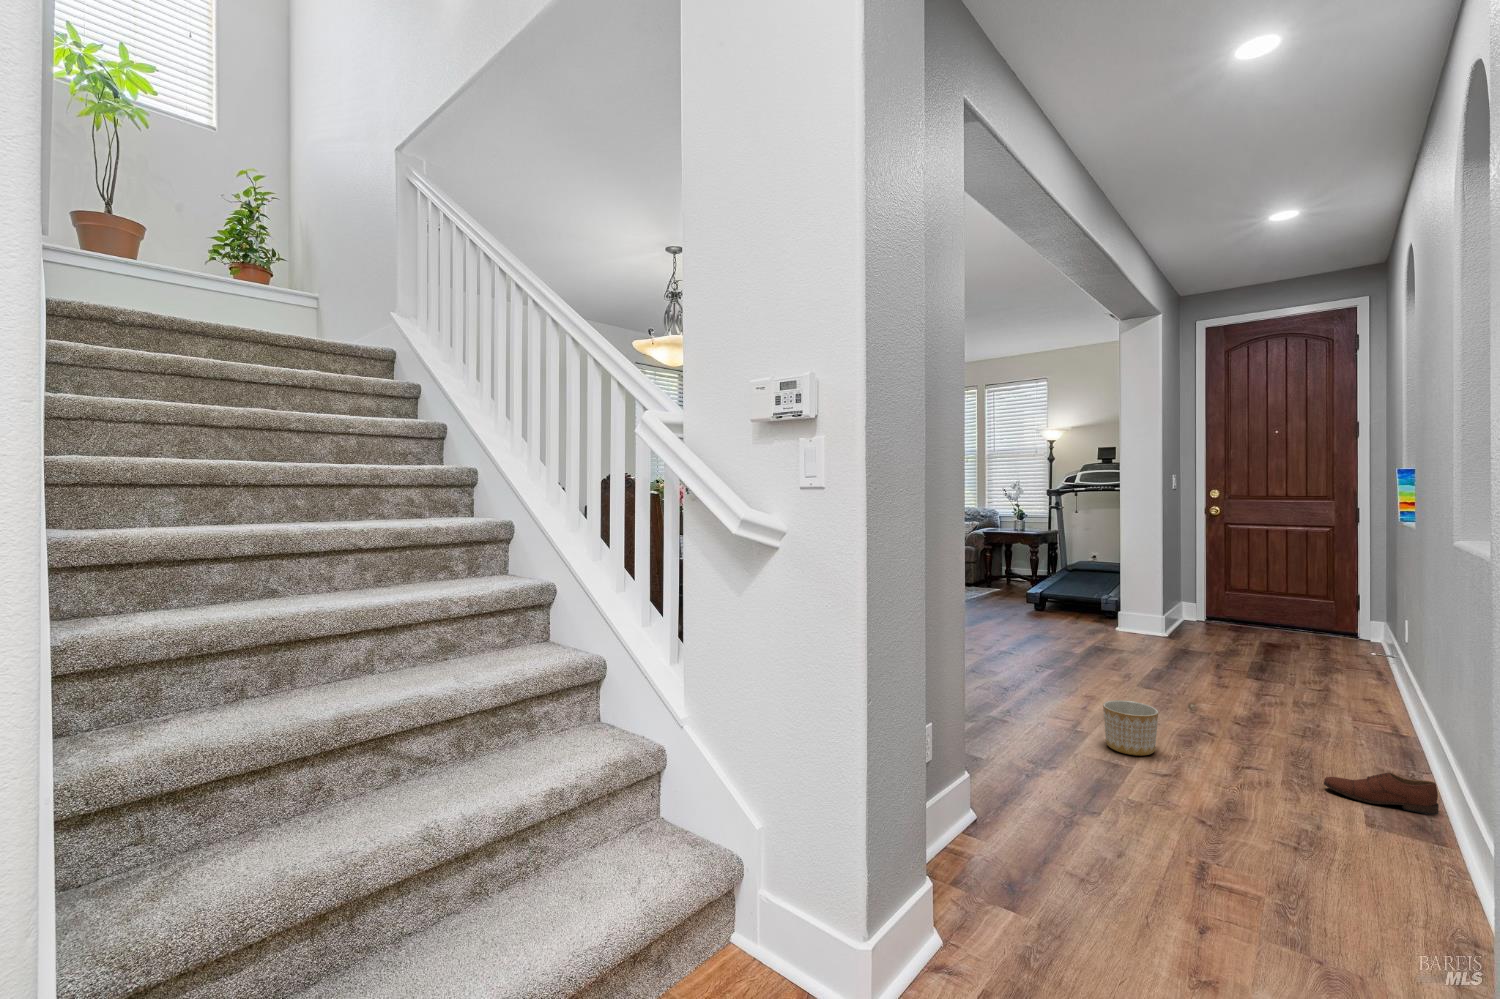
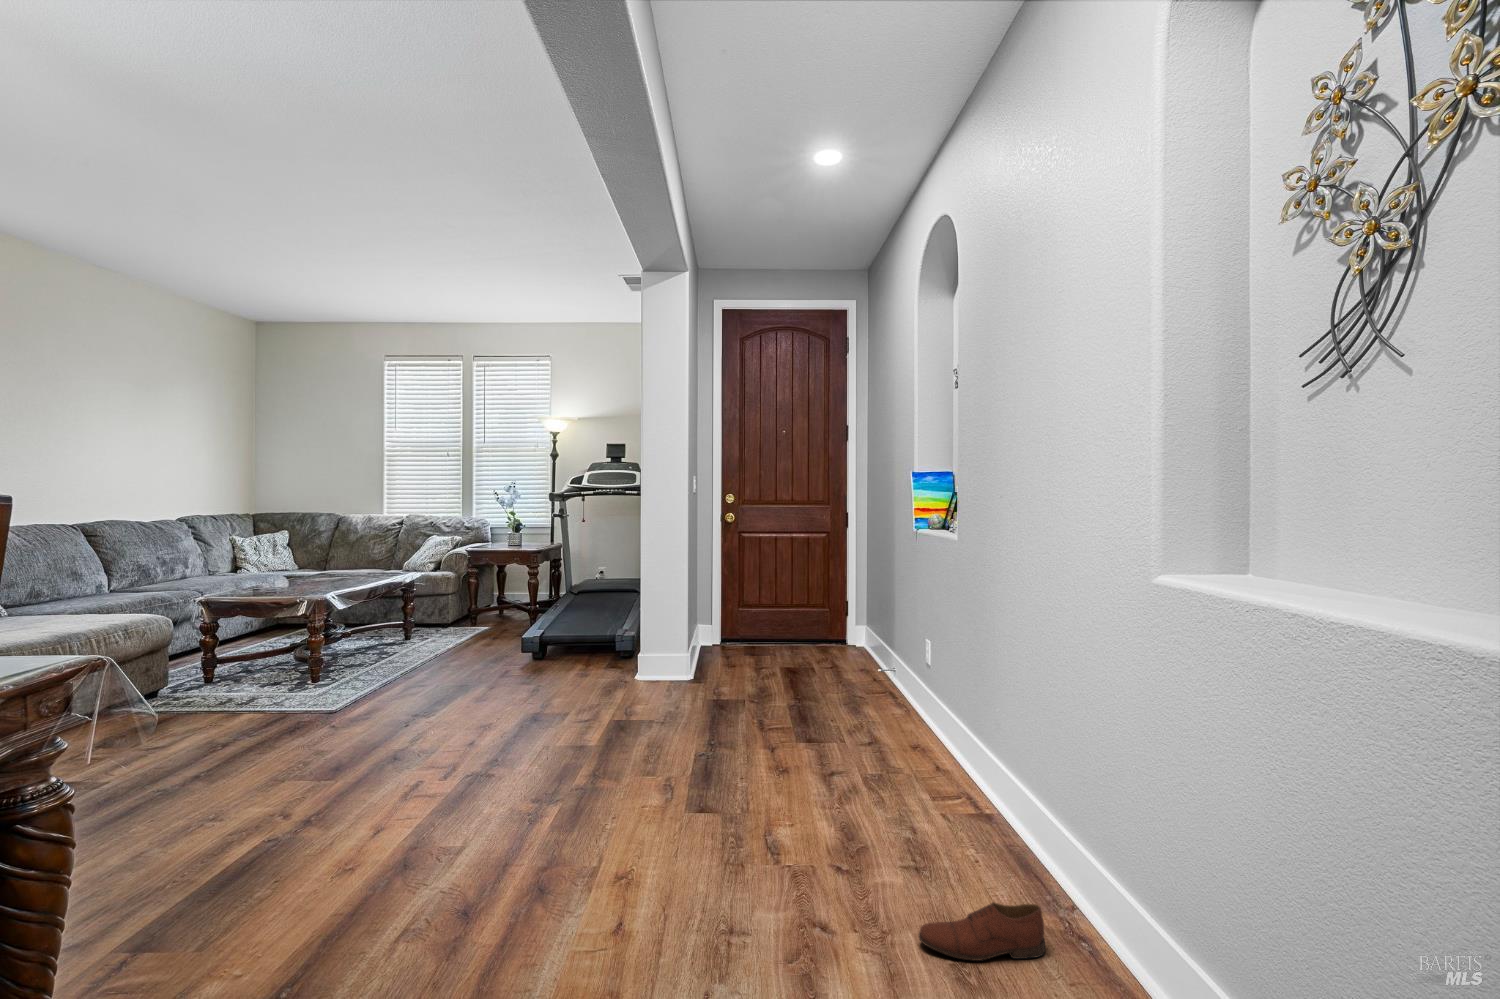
planter: present [1103,700,1158,756] -> none [616,852,701,965]

